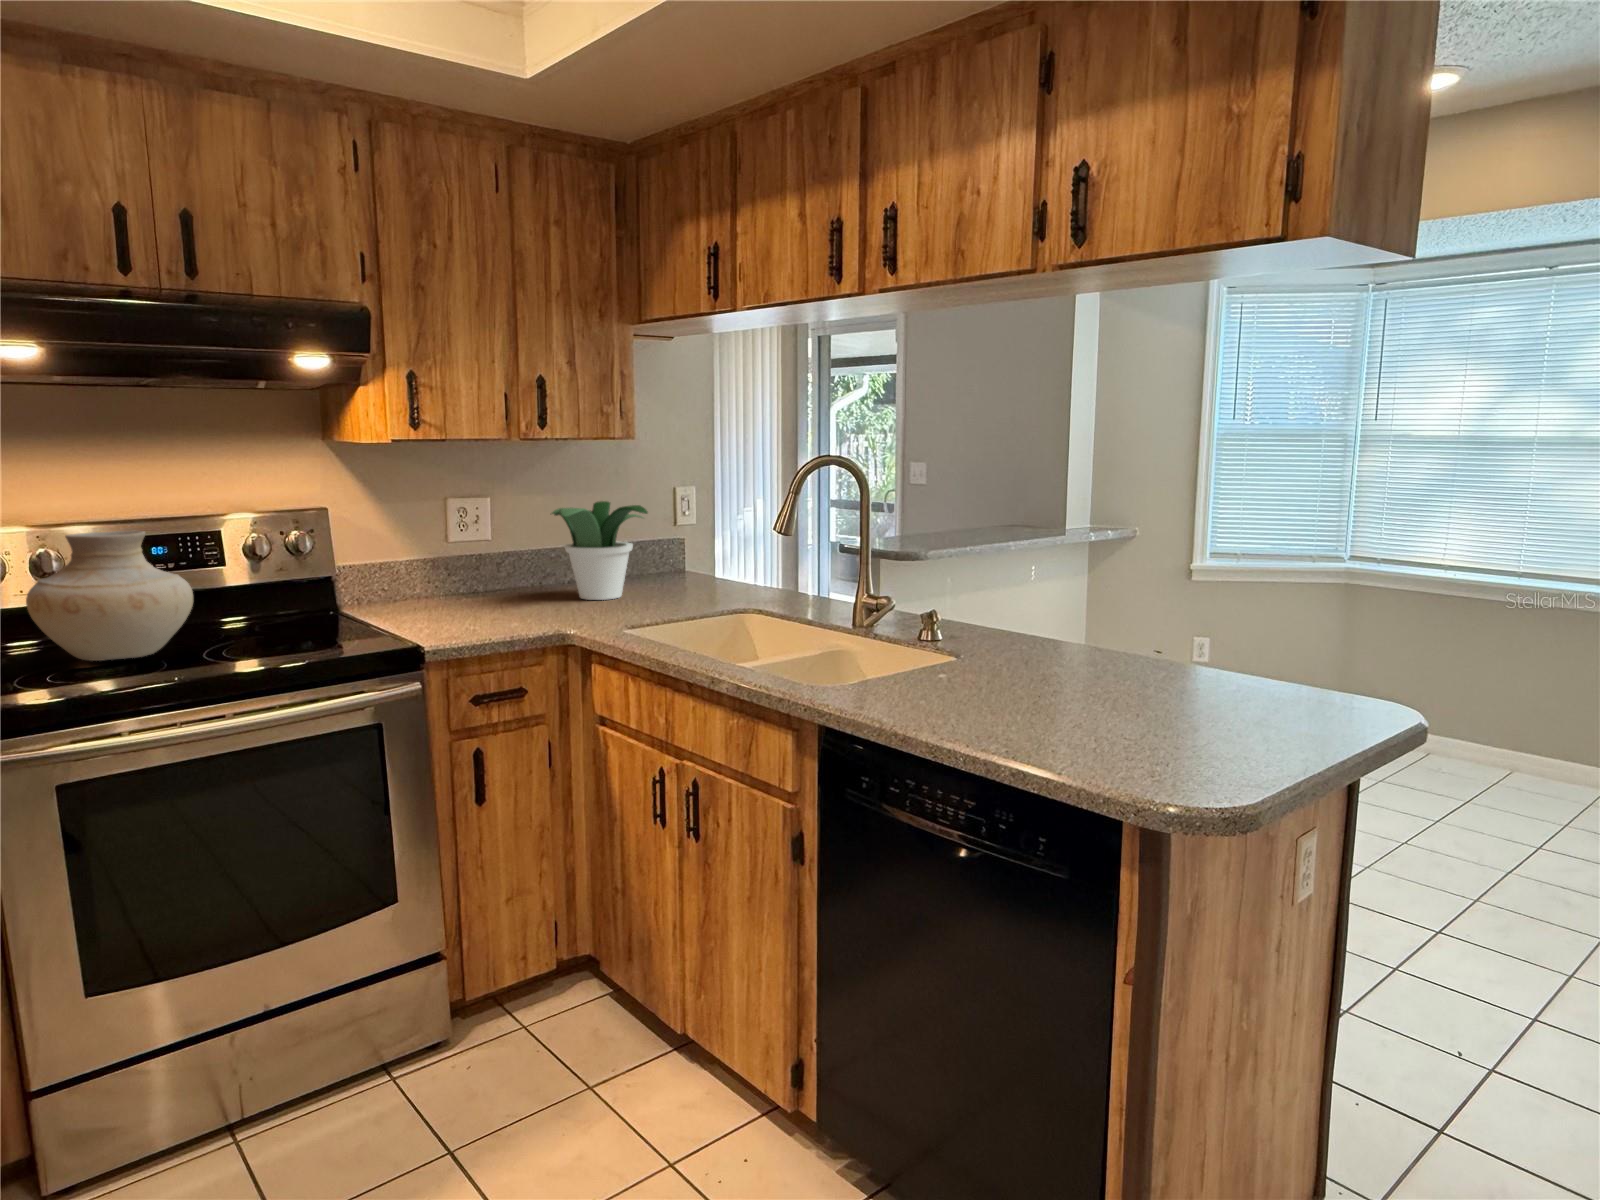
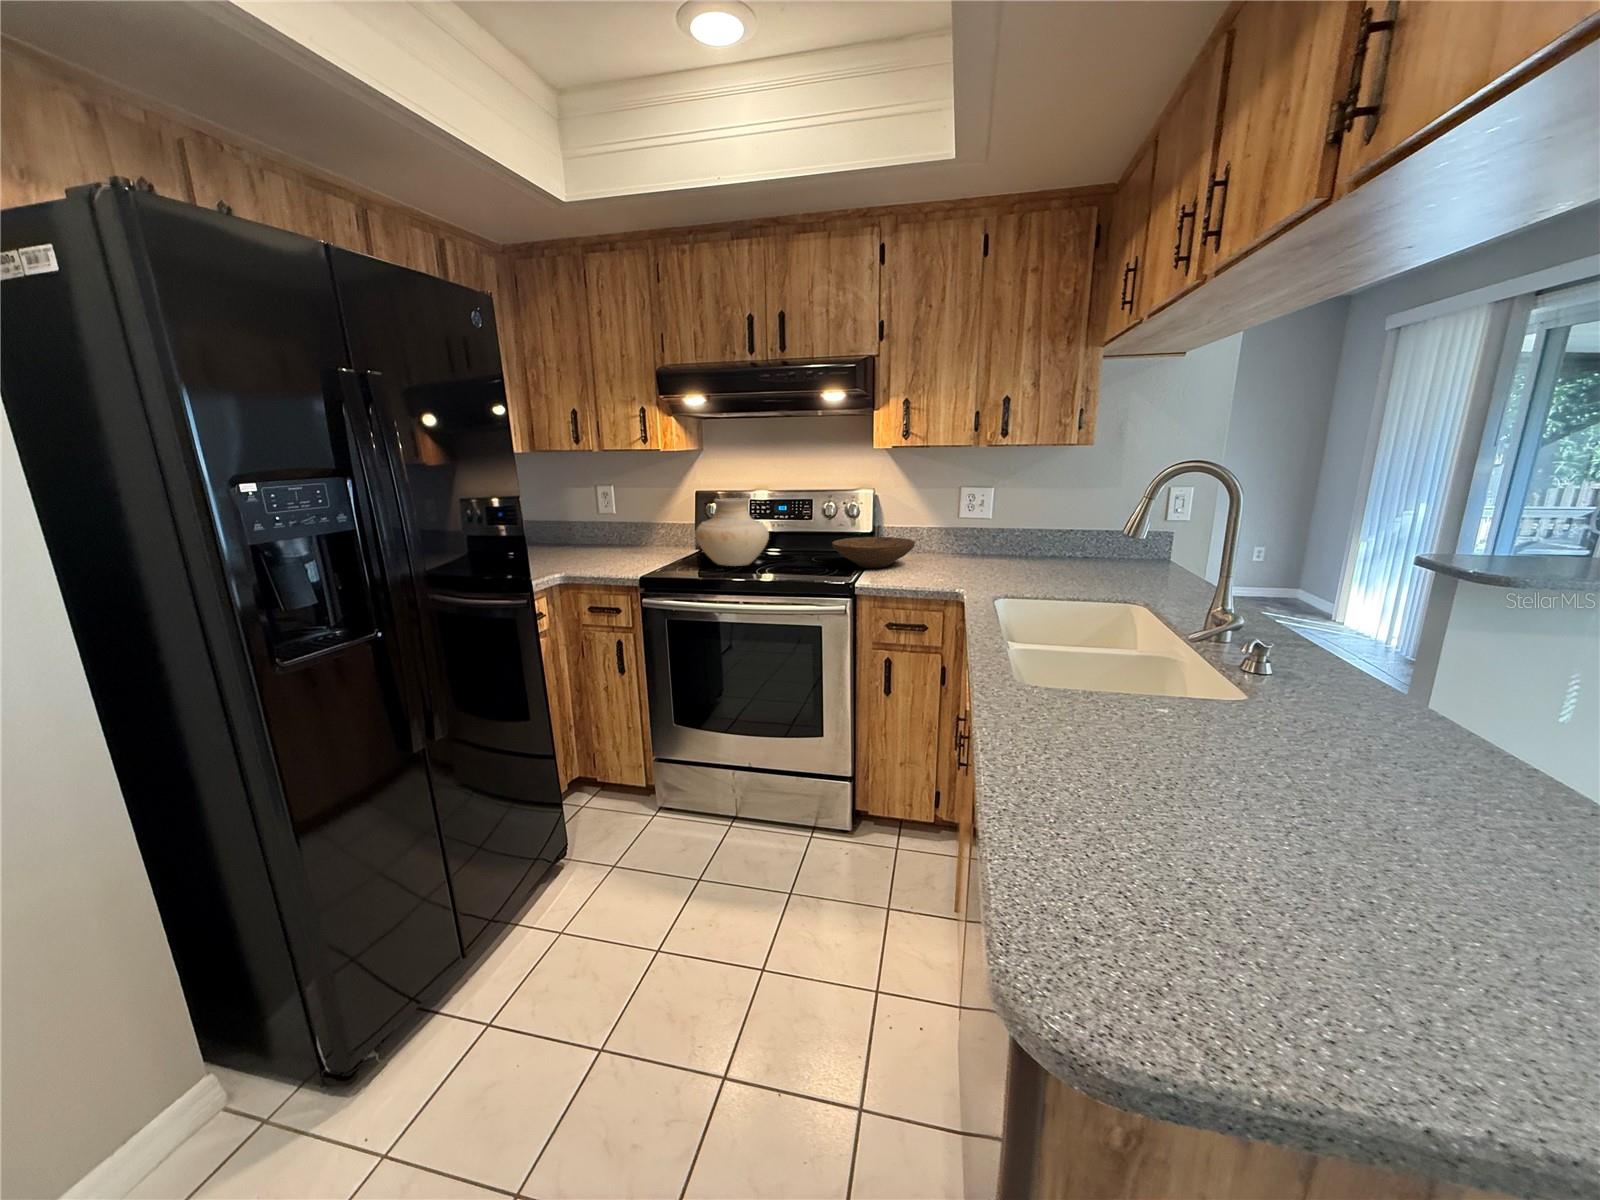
potted plant: present [552,501,648,600] -> none [994,493,1086,572]
wooden bowl: none [310,577,447,627] -> present [832,537,915,568]

